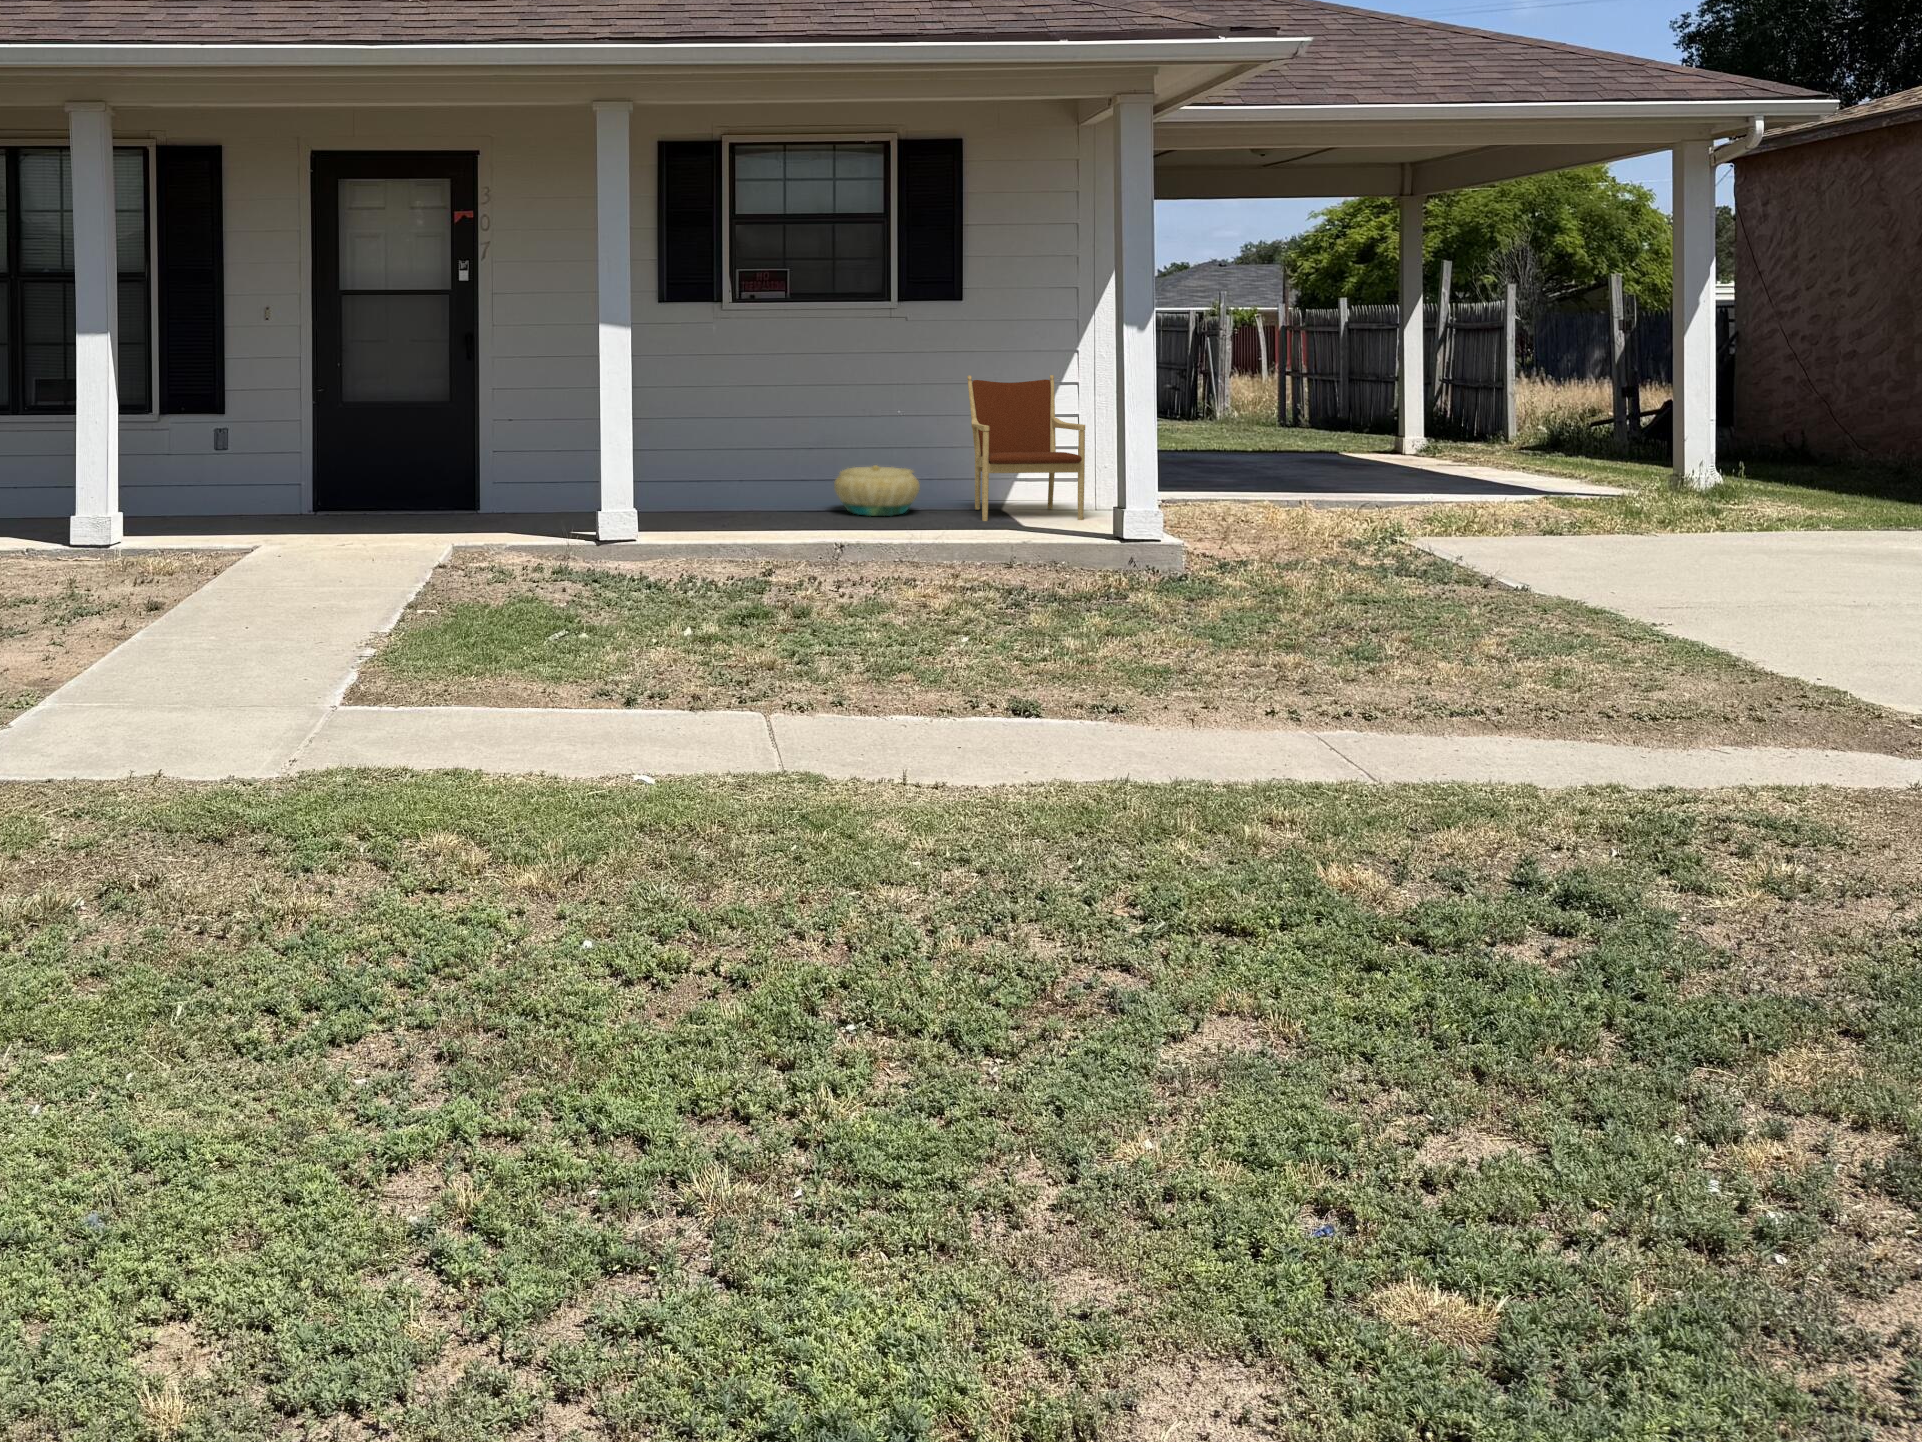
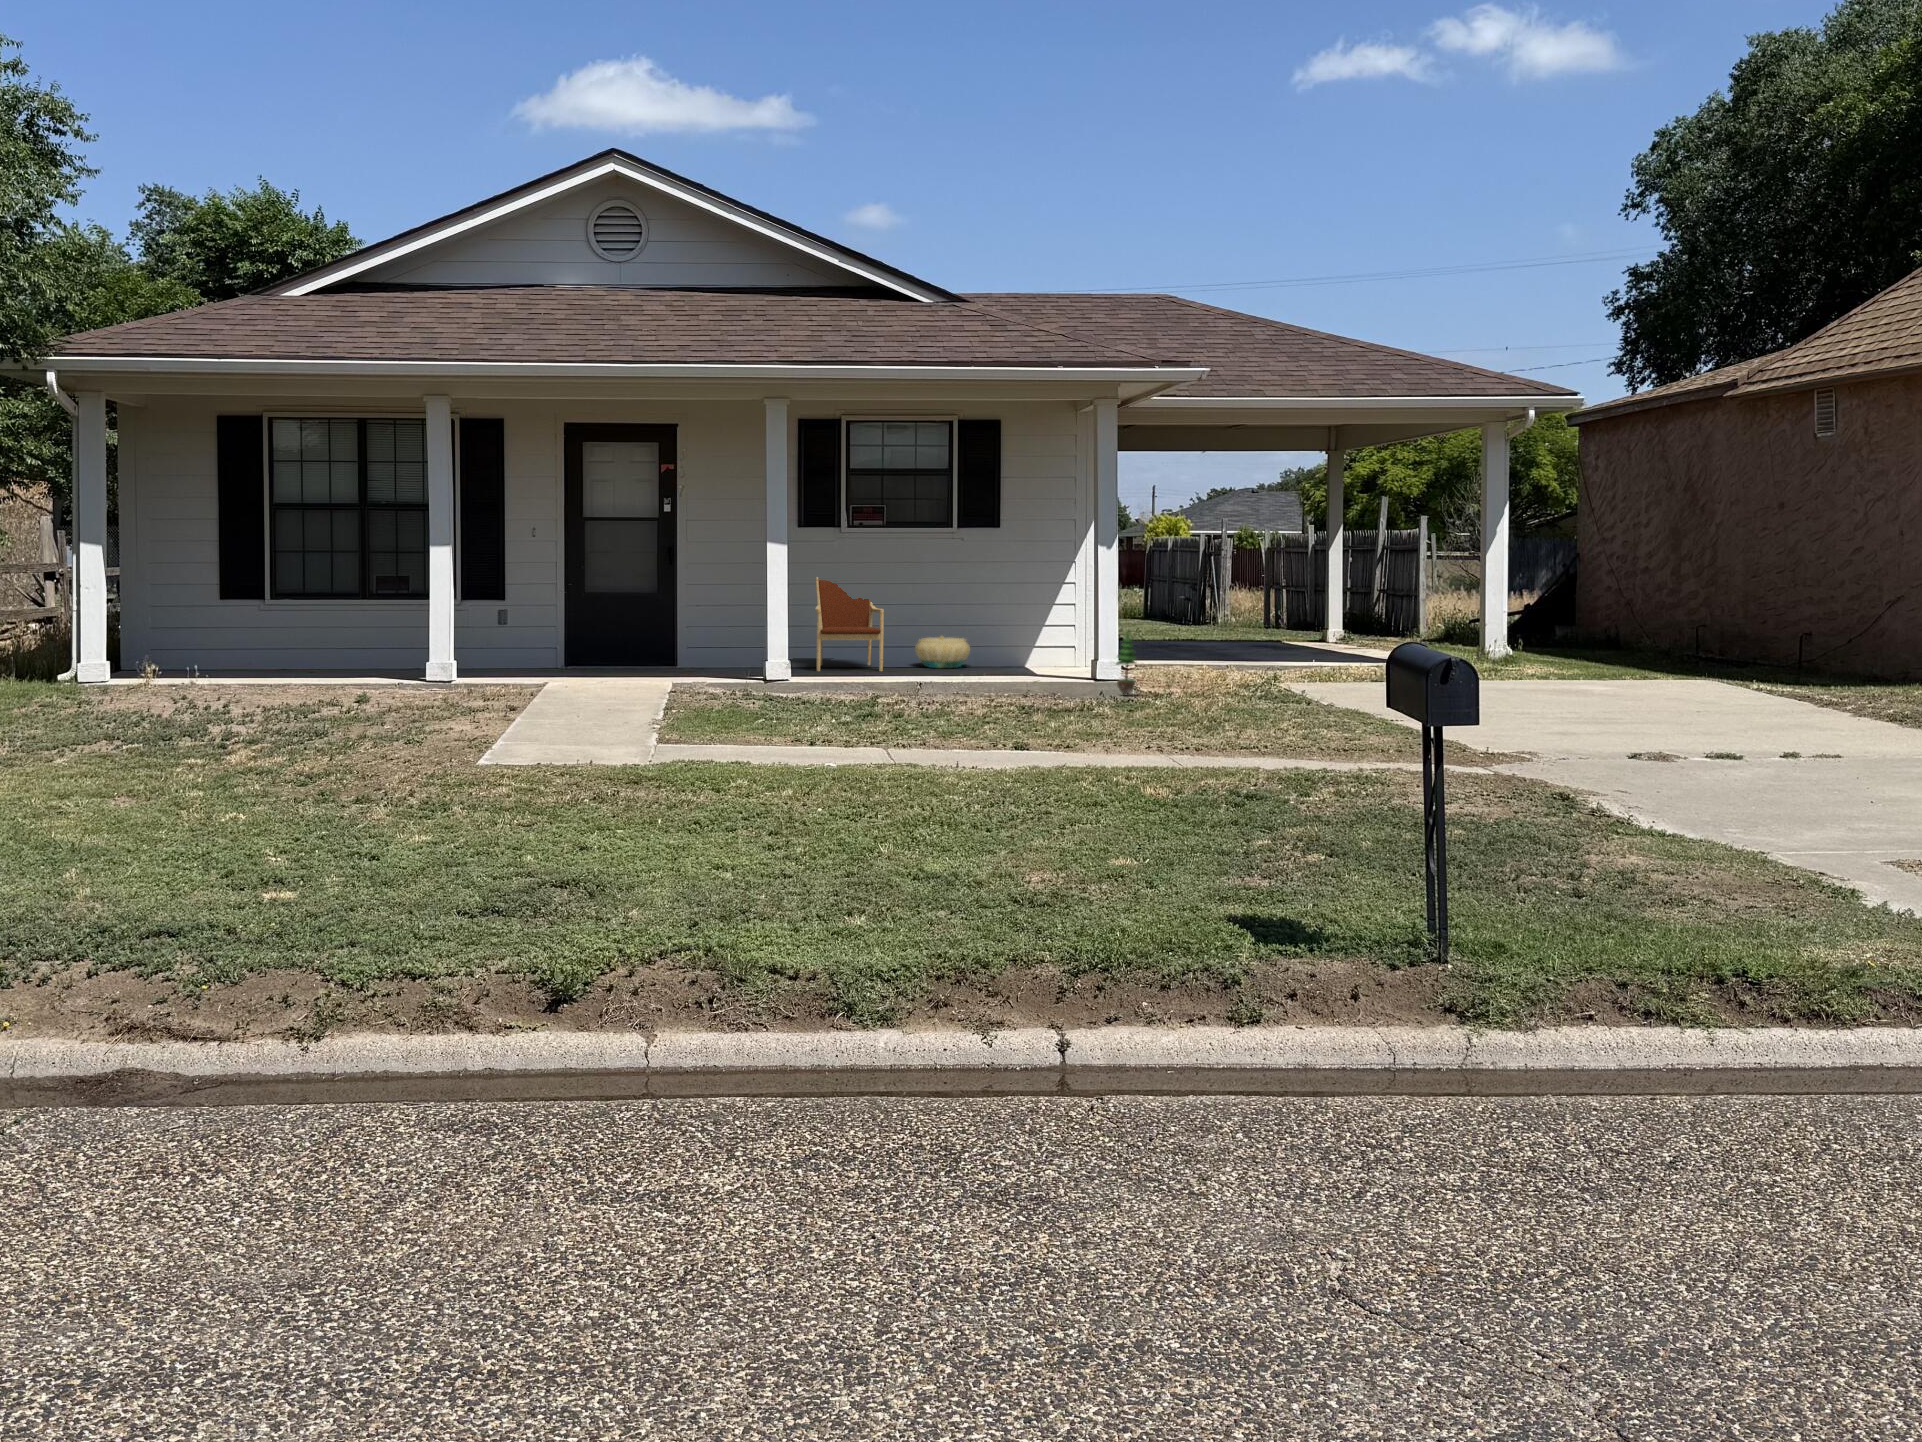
armchair: present [967,375,1085,521] -> present [815,577,884,671]
potted tree: none [1159,461,1199,568] -> present [1117,632,1136,695]

